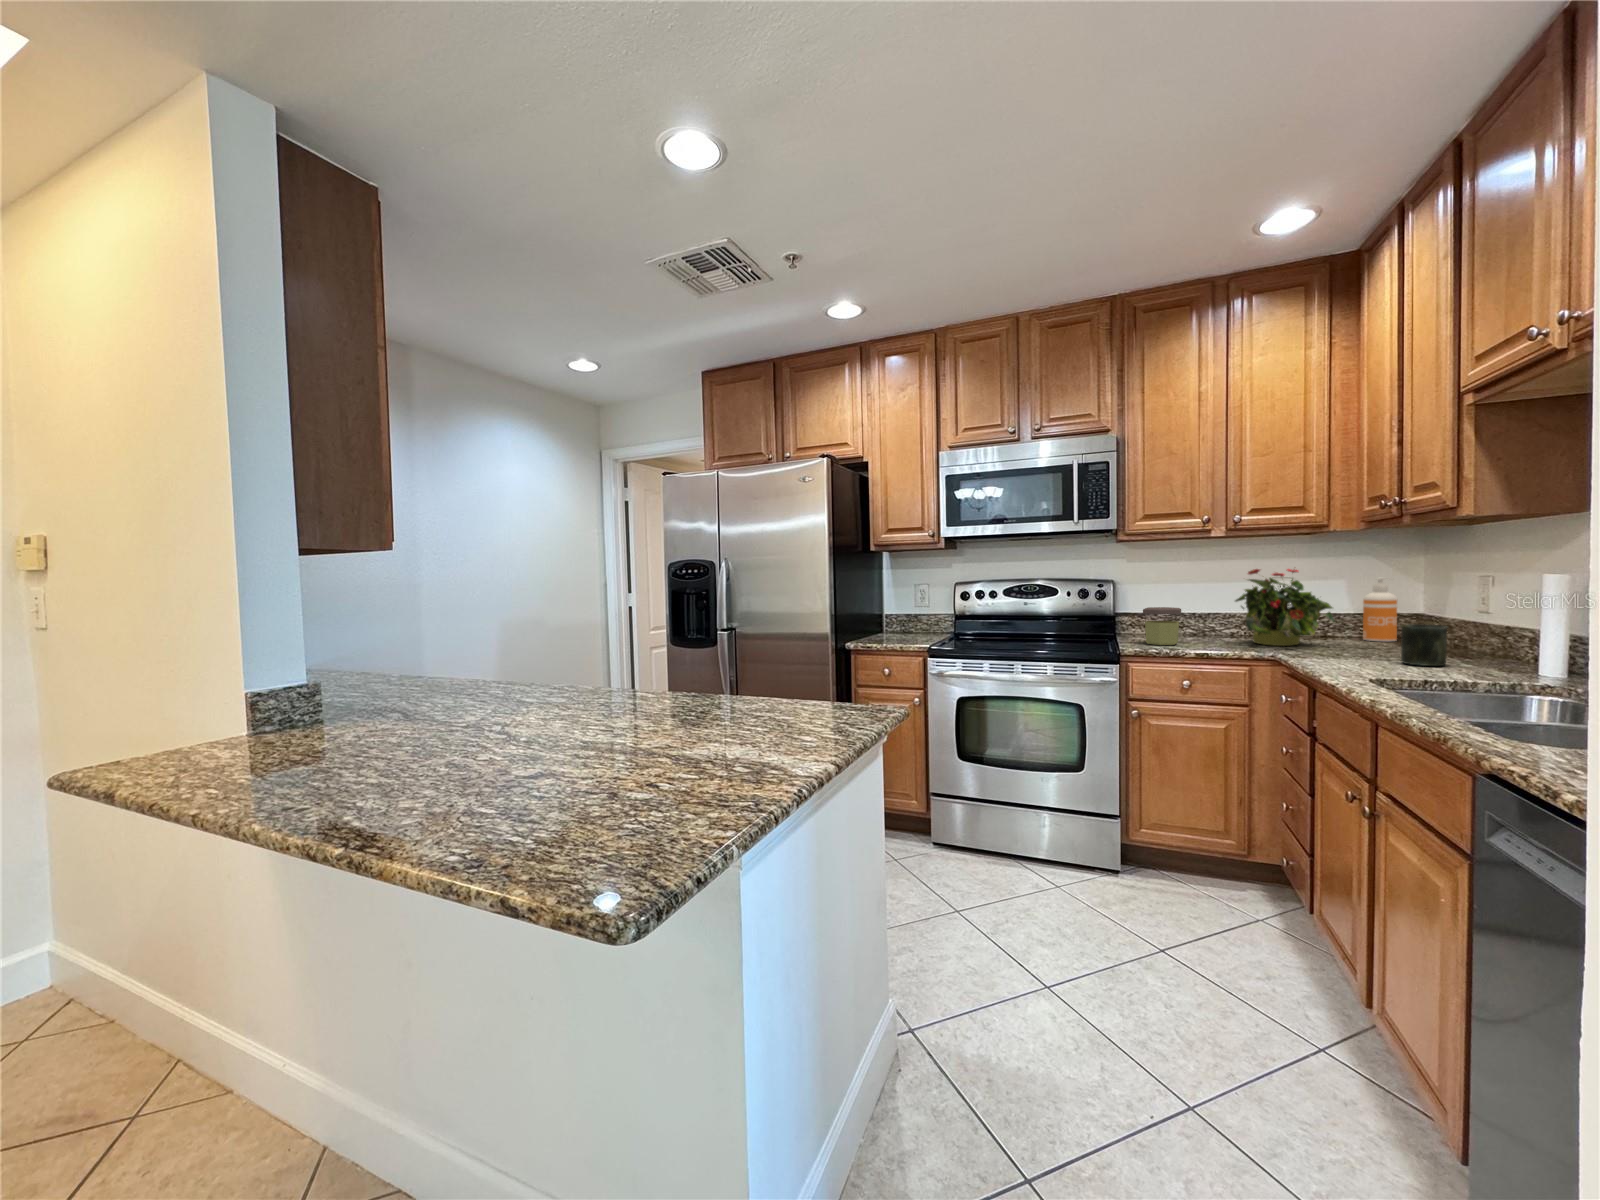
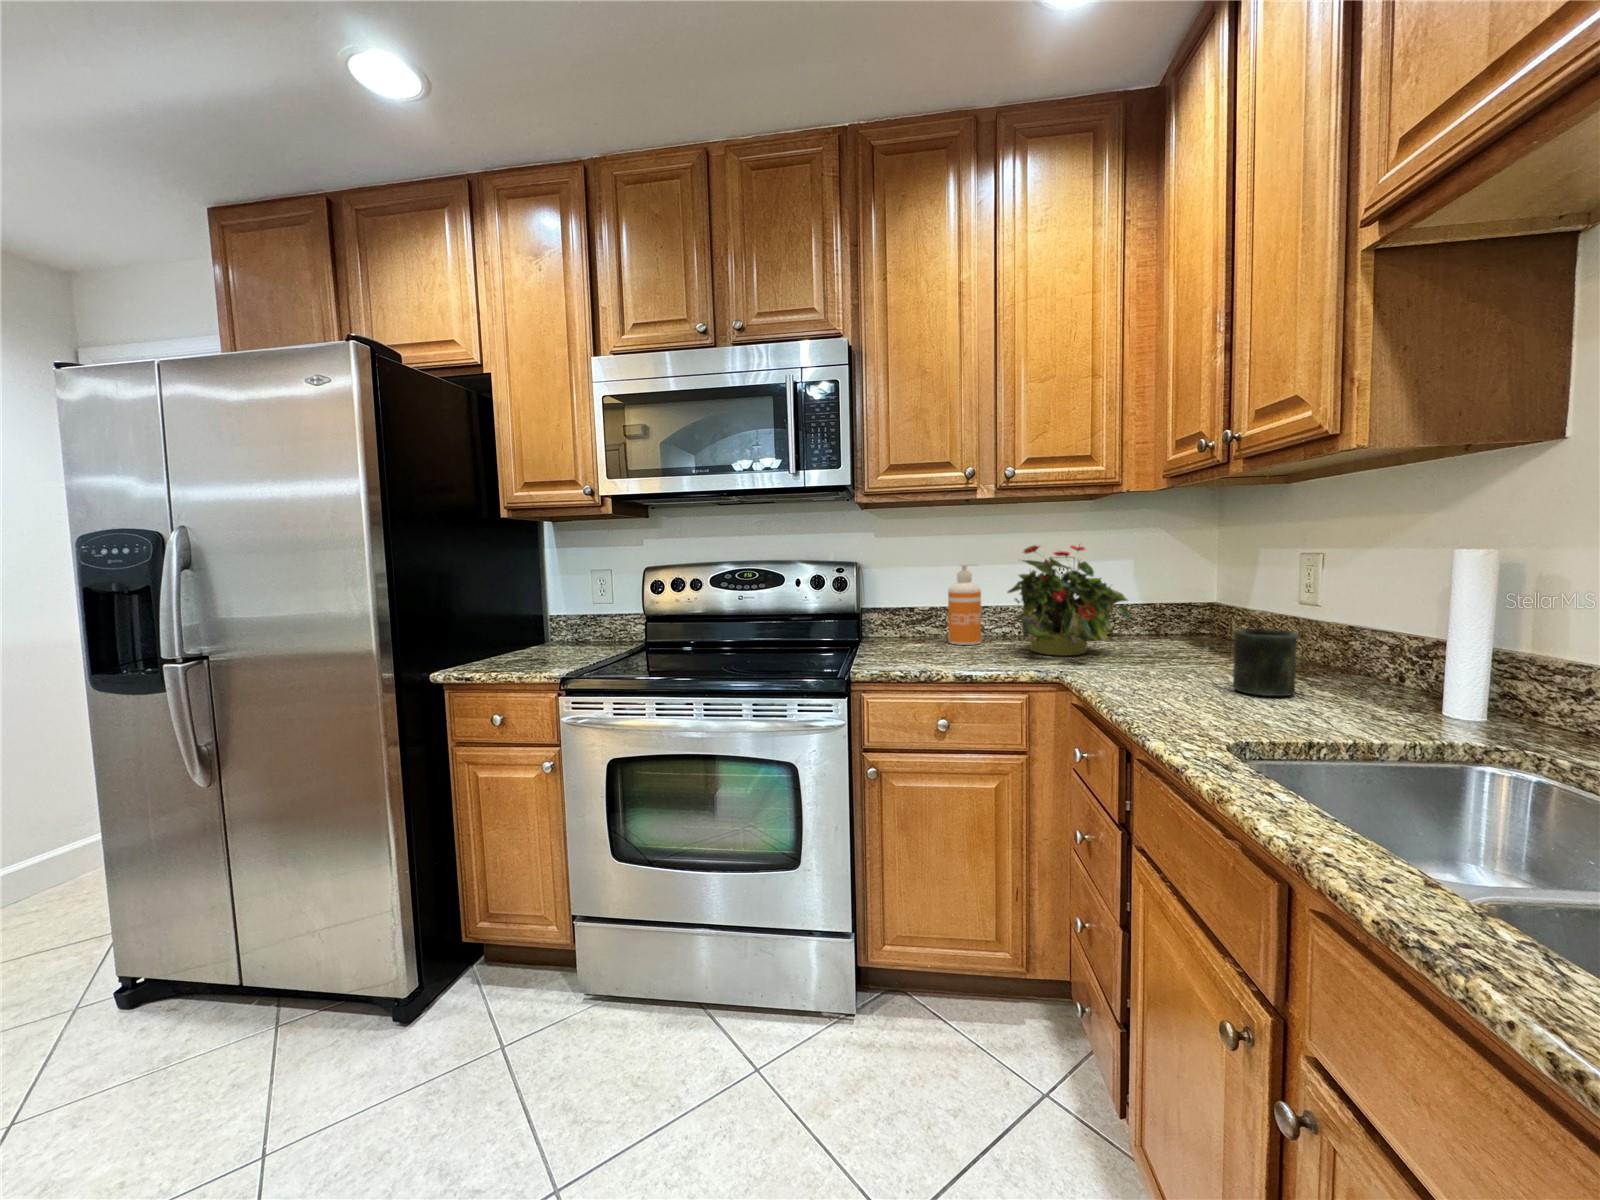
soap dispenser: present [1363,578,1397,642] -> present [948,564,981,645]
jar: present [1143,607,1181,645] -> none [888,602,940,660]

